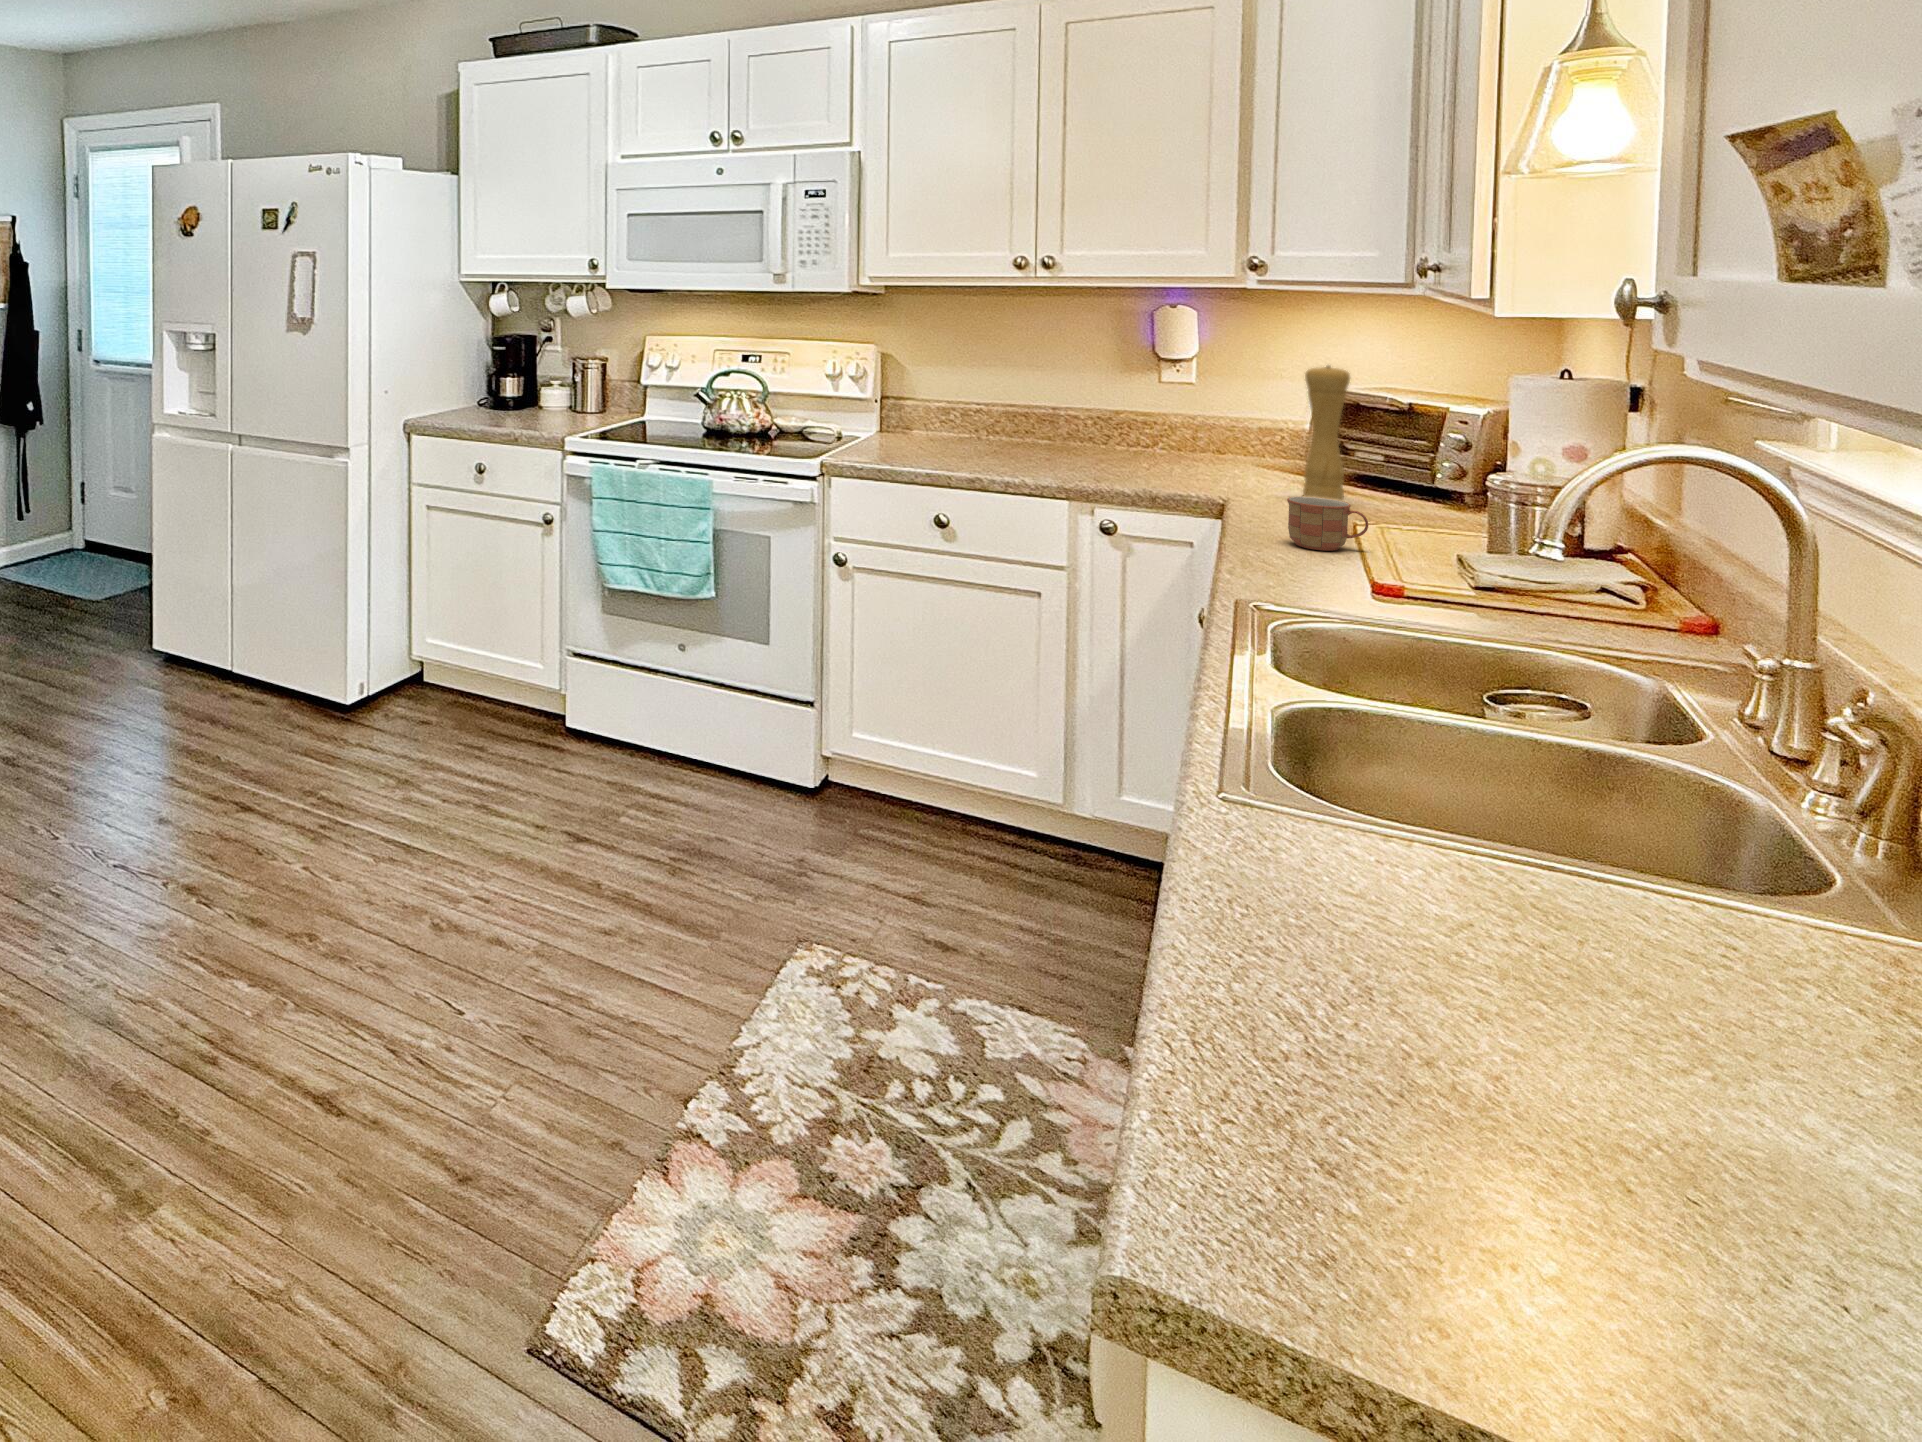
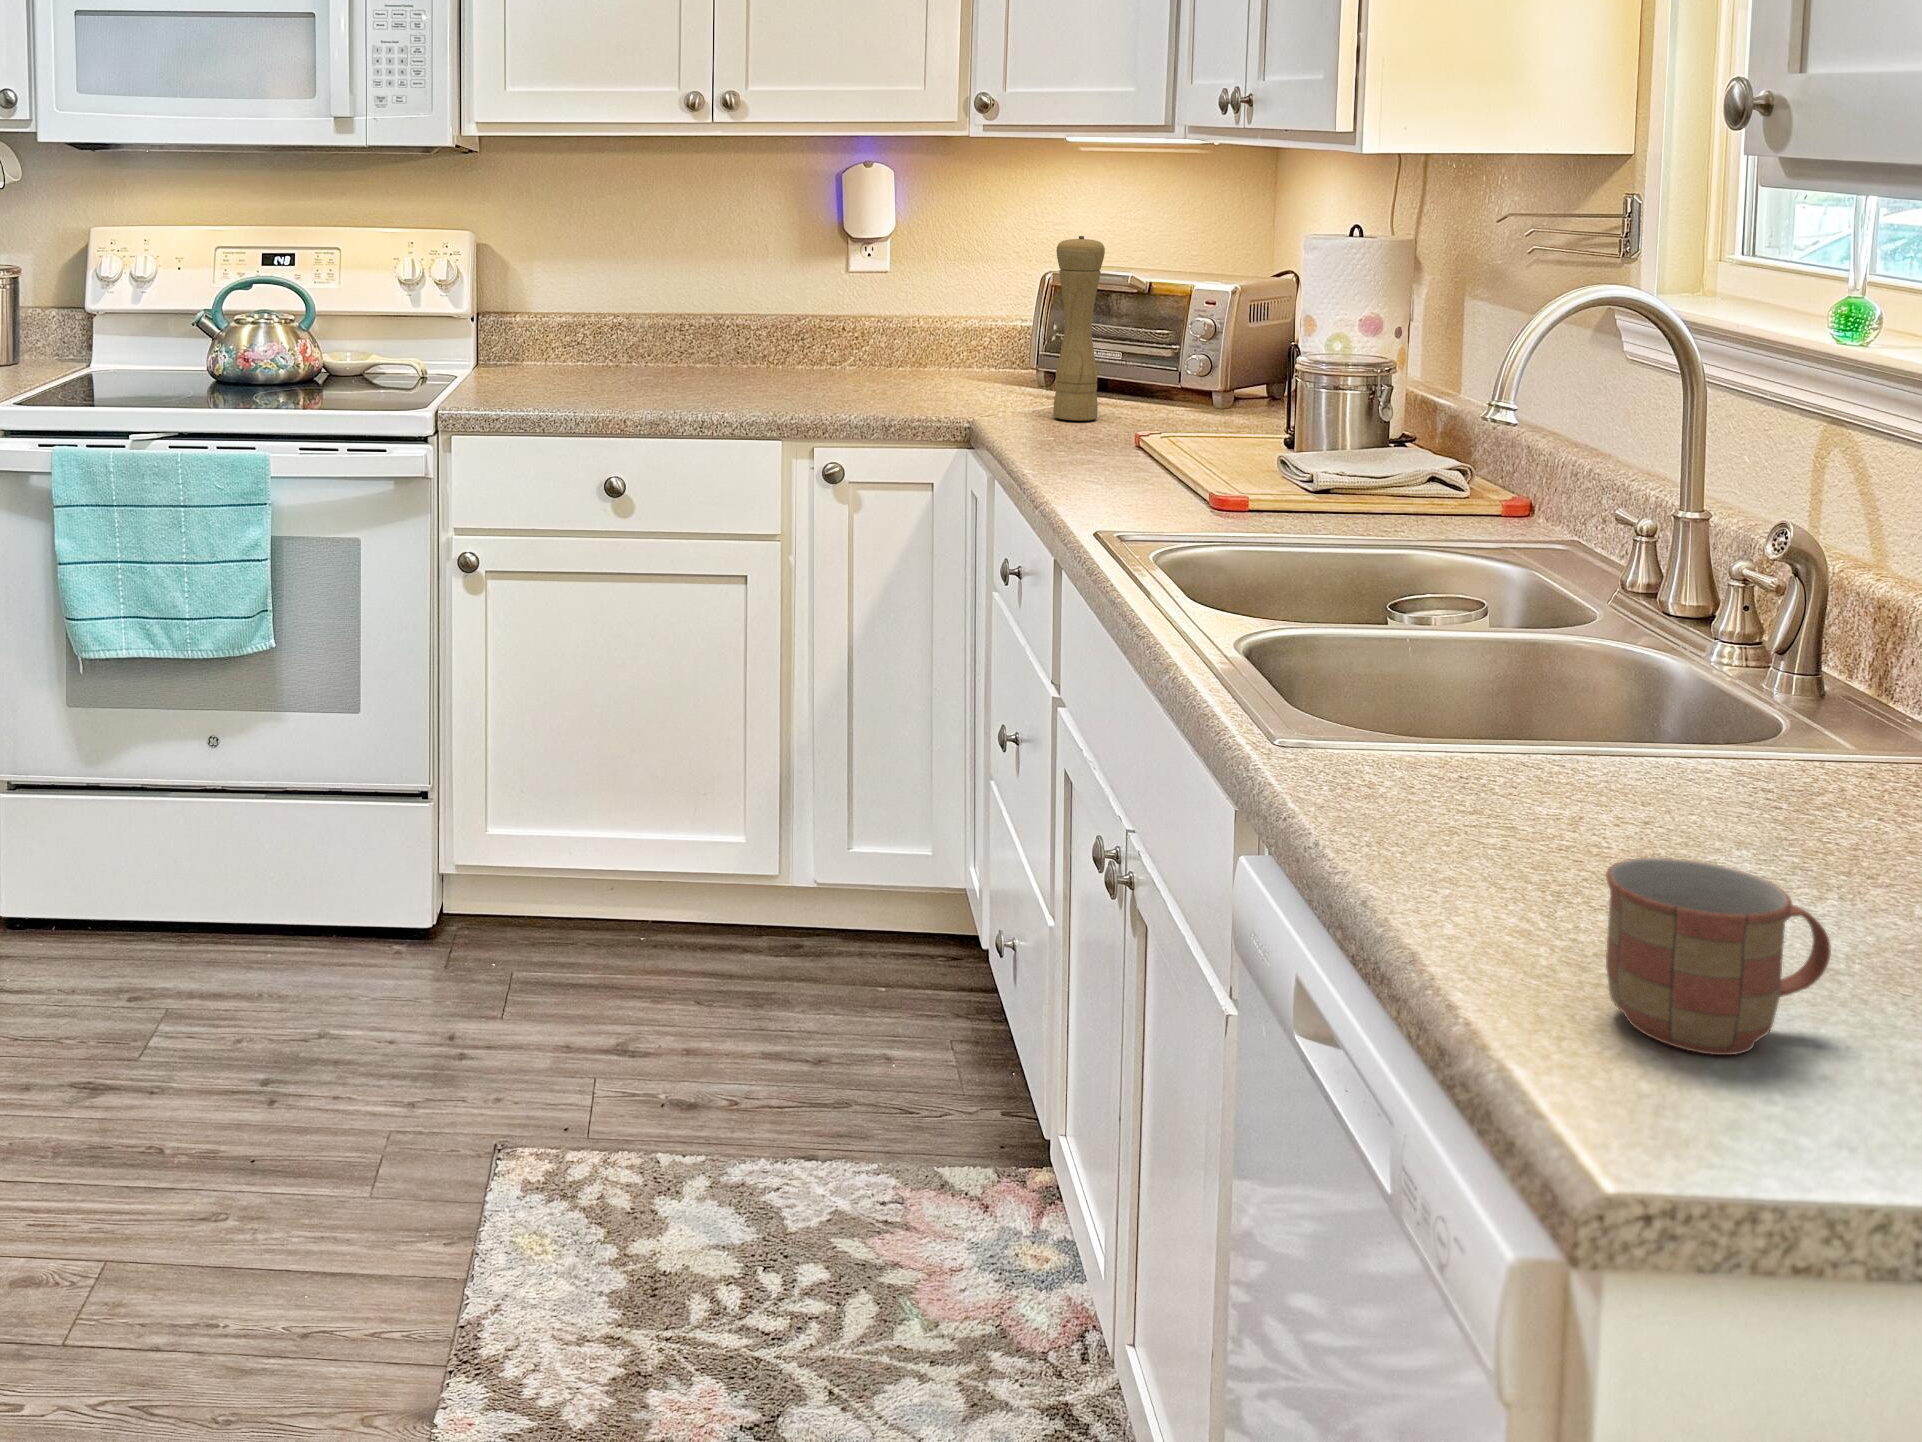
mug: present [1287,497,1368,551] -> present [1606,858,1831,1055]

